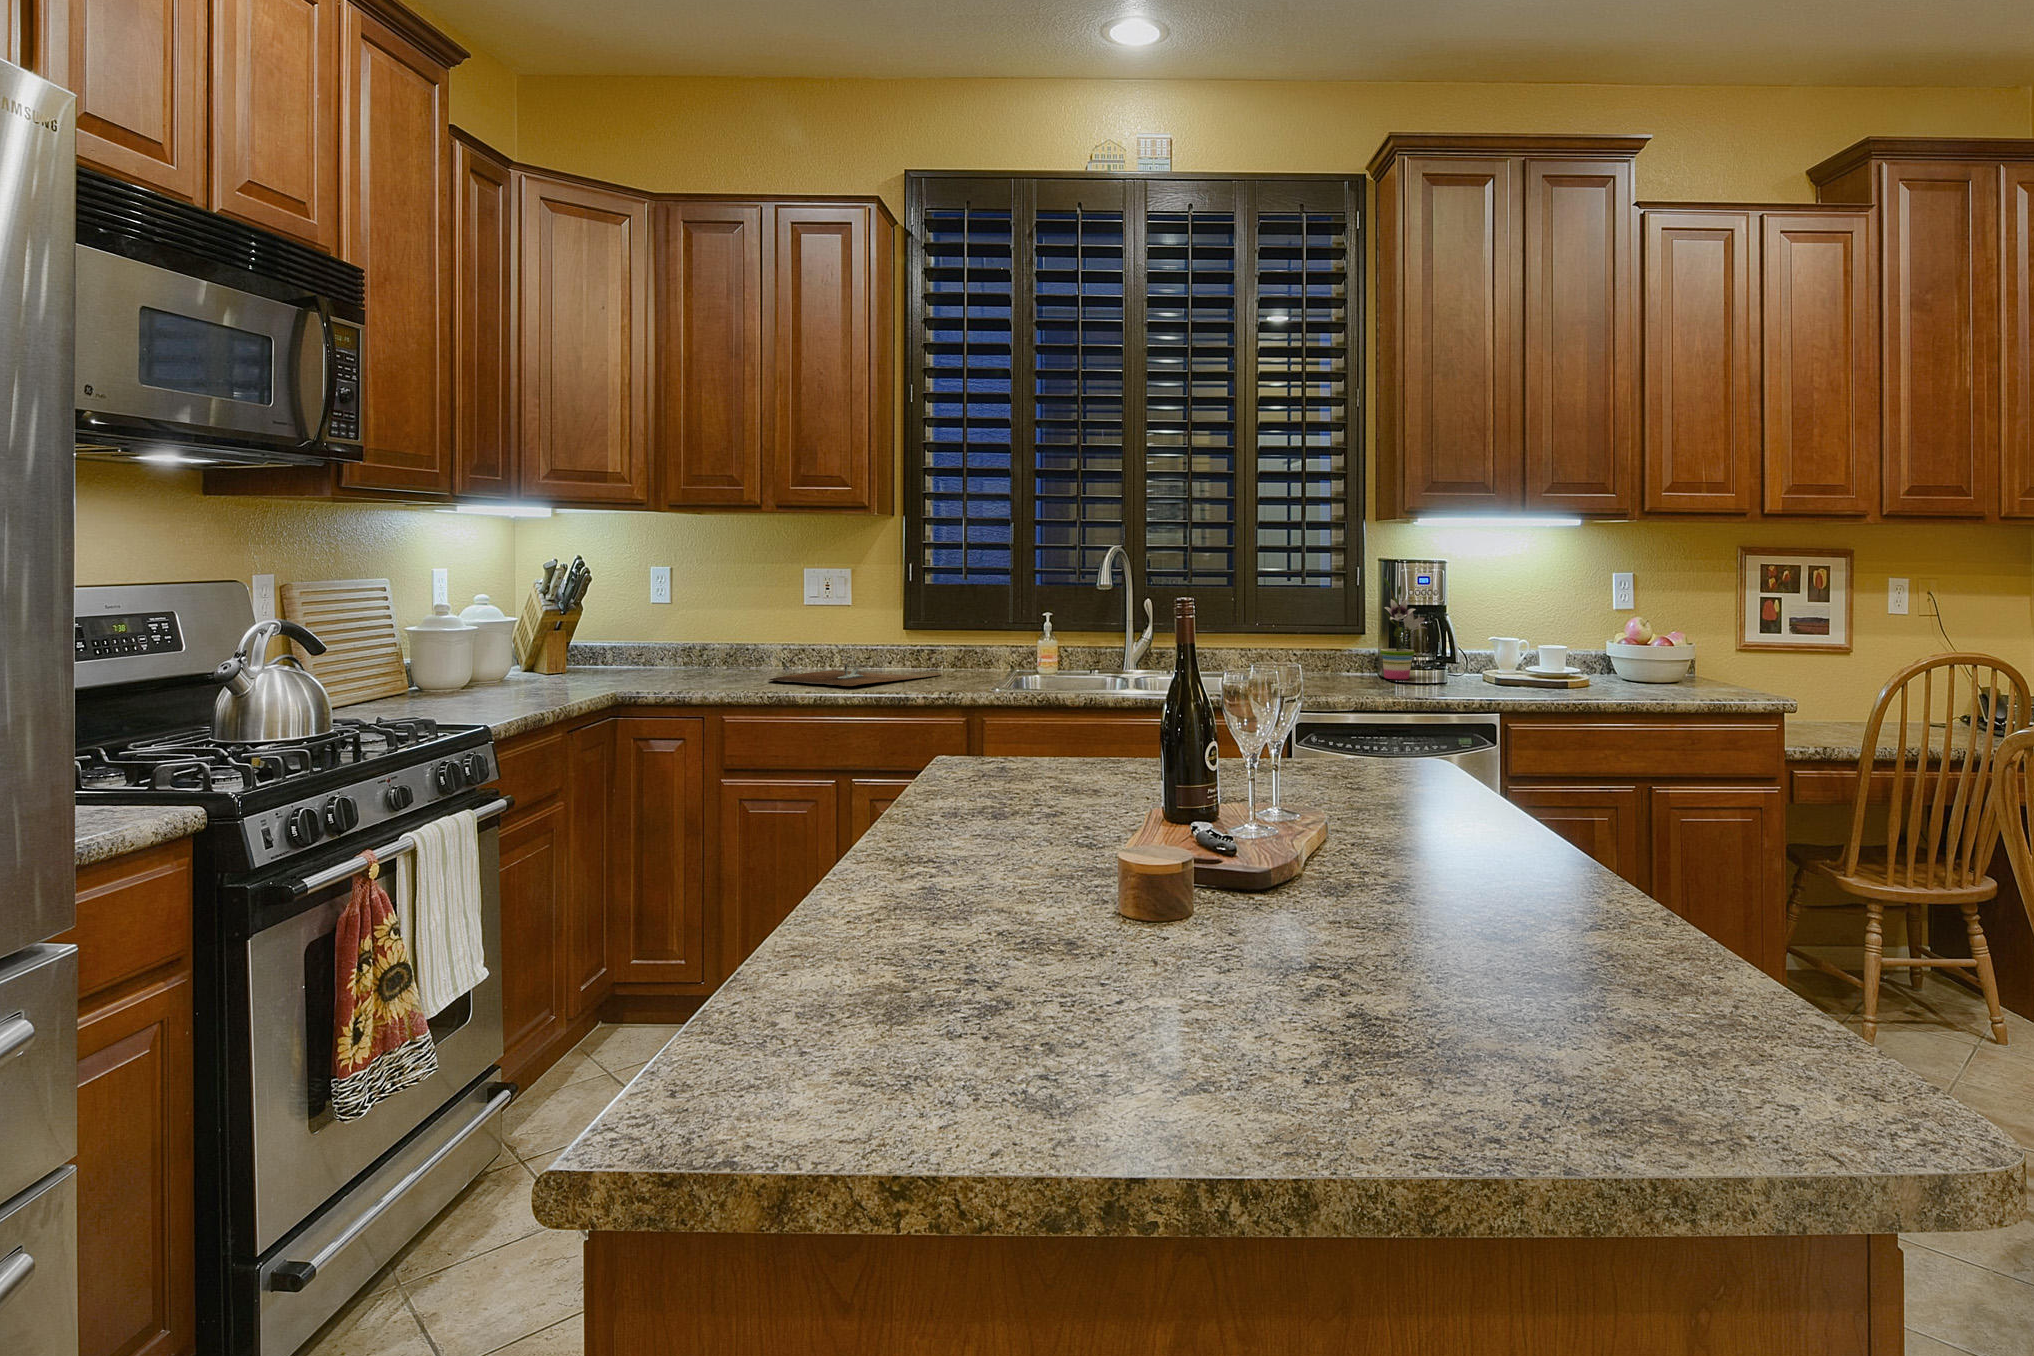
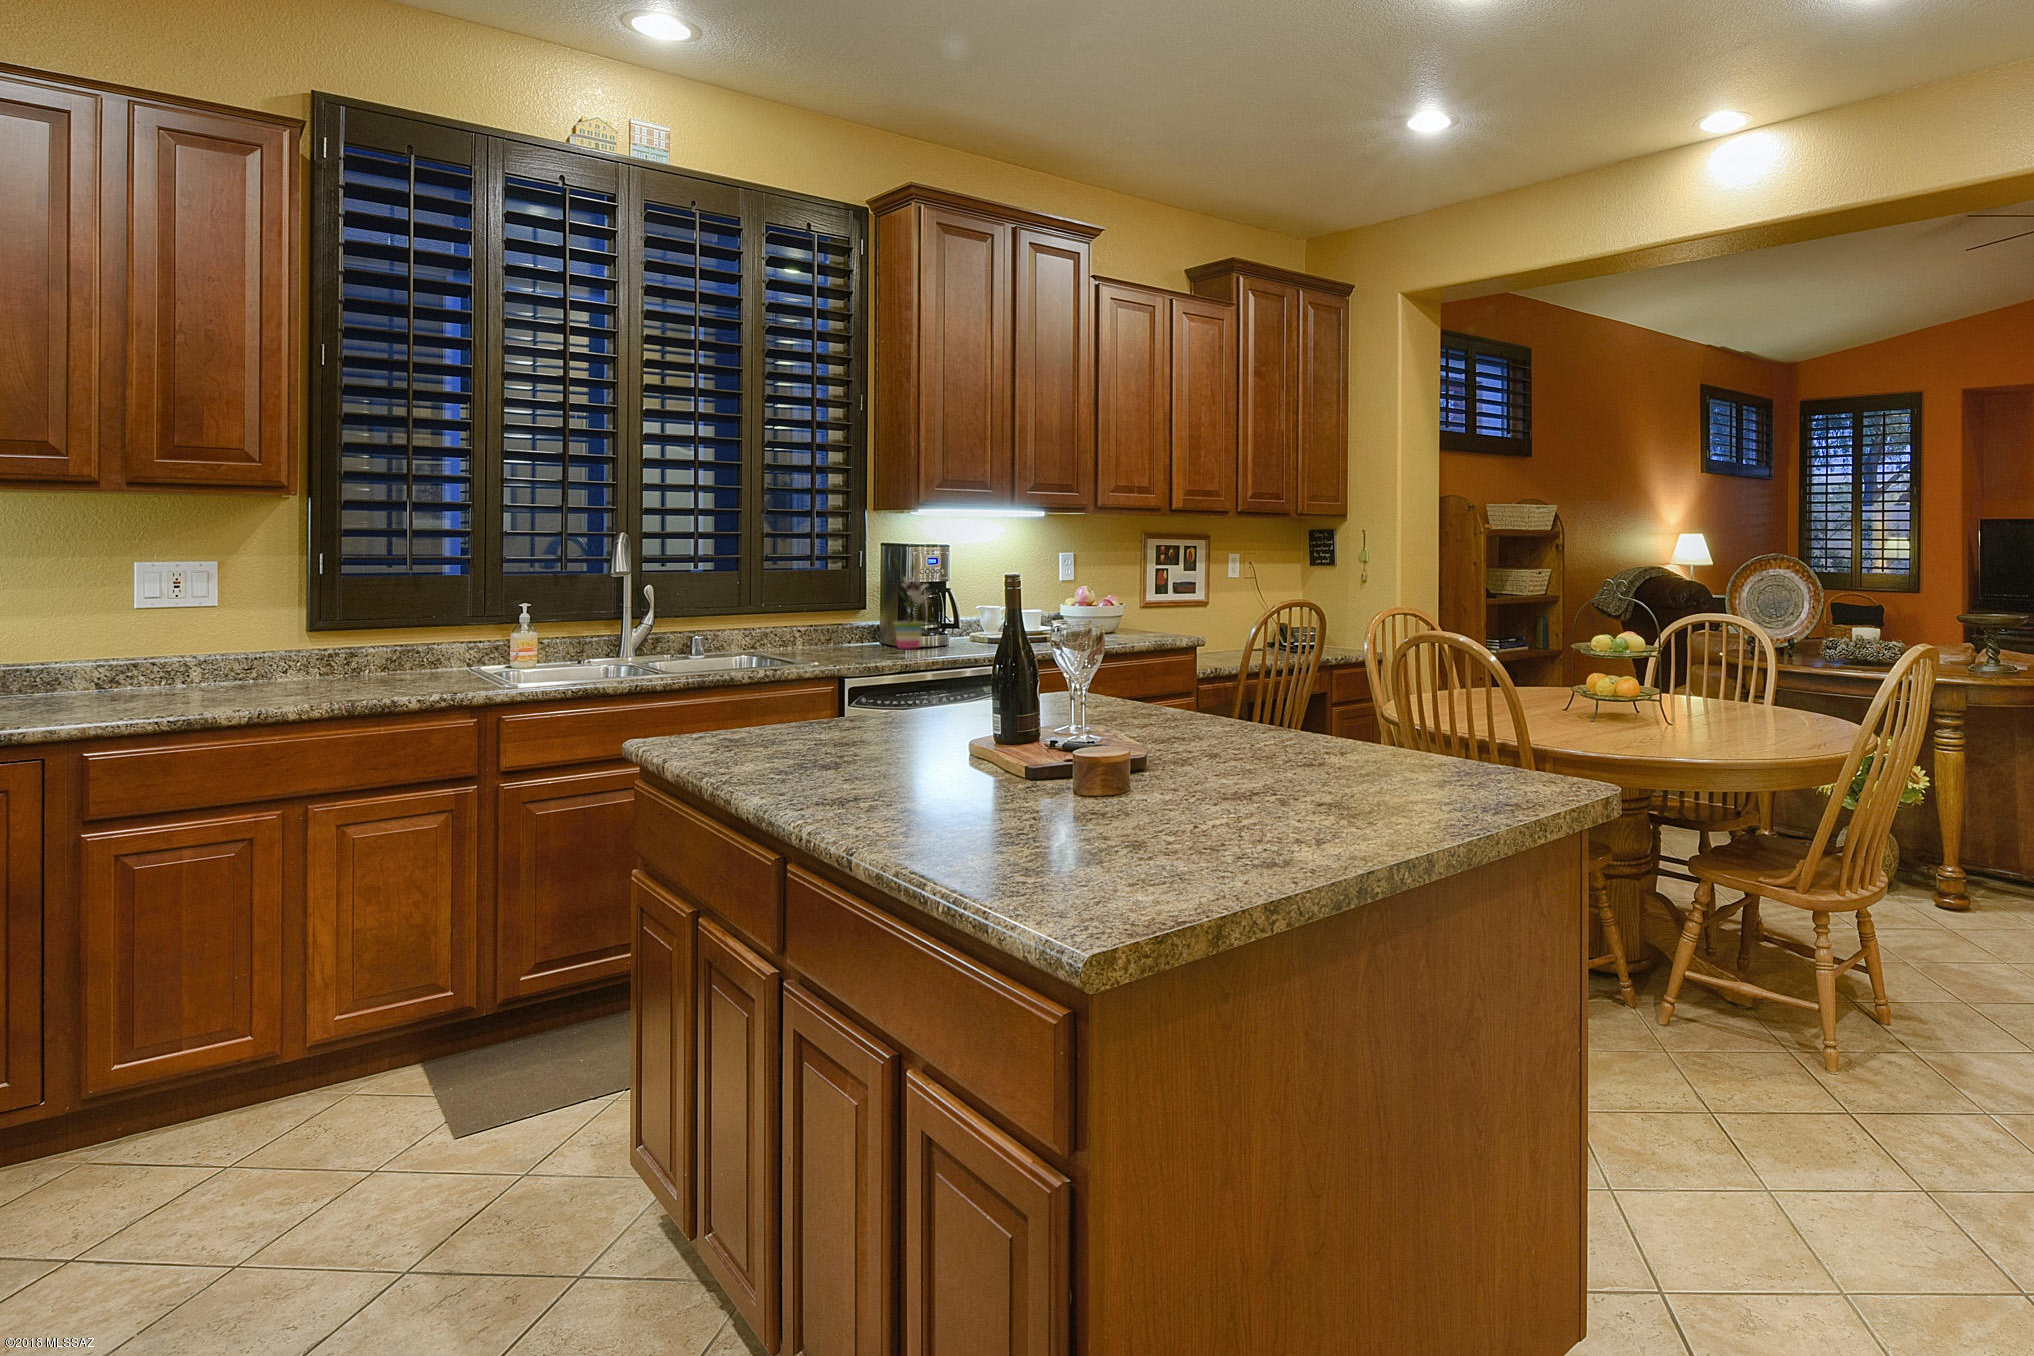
cutting board: present [769,664,941,686] -> none [131,674,395,704]

